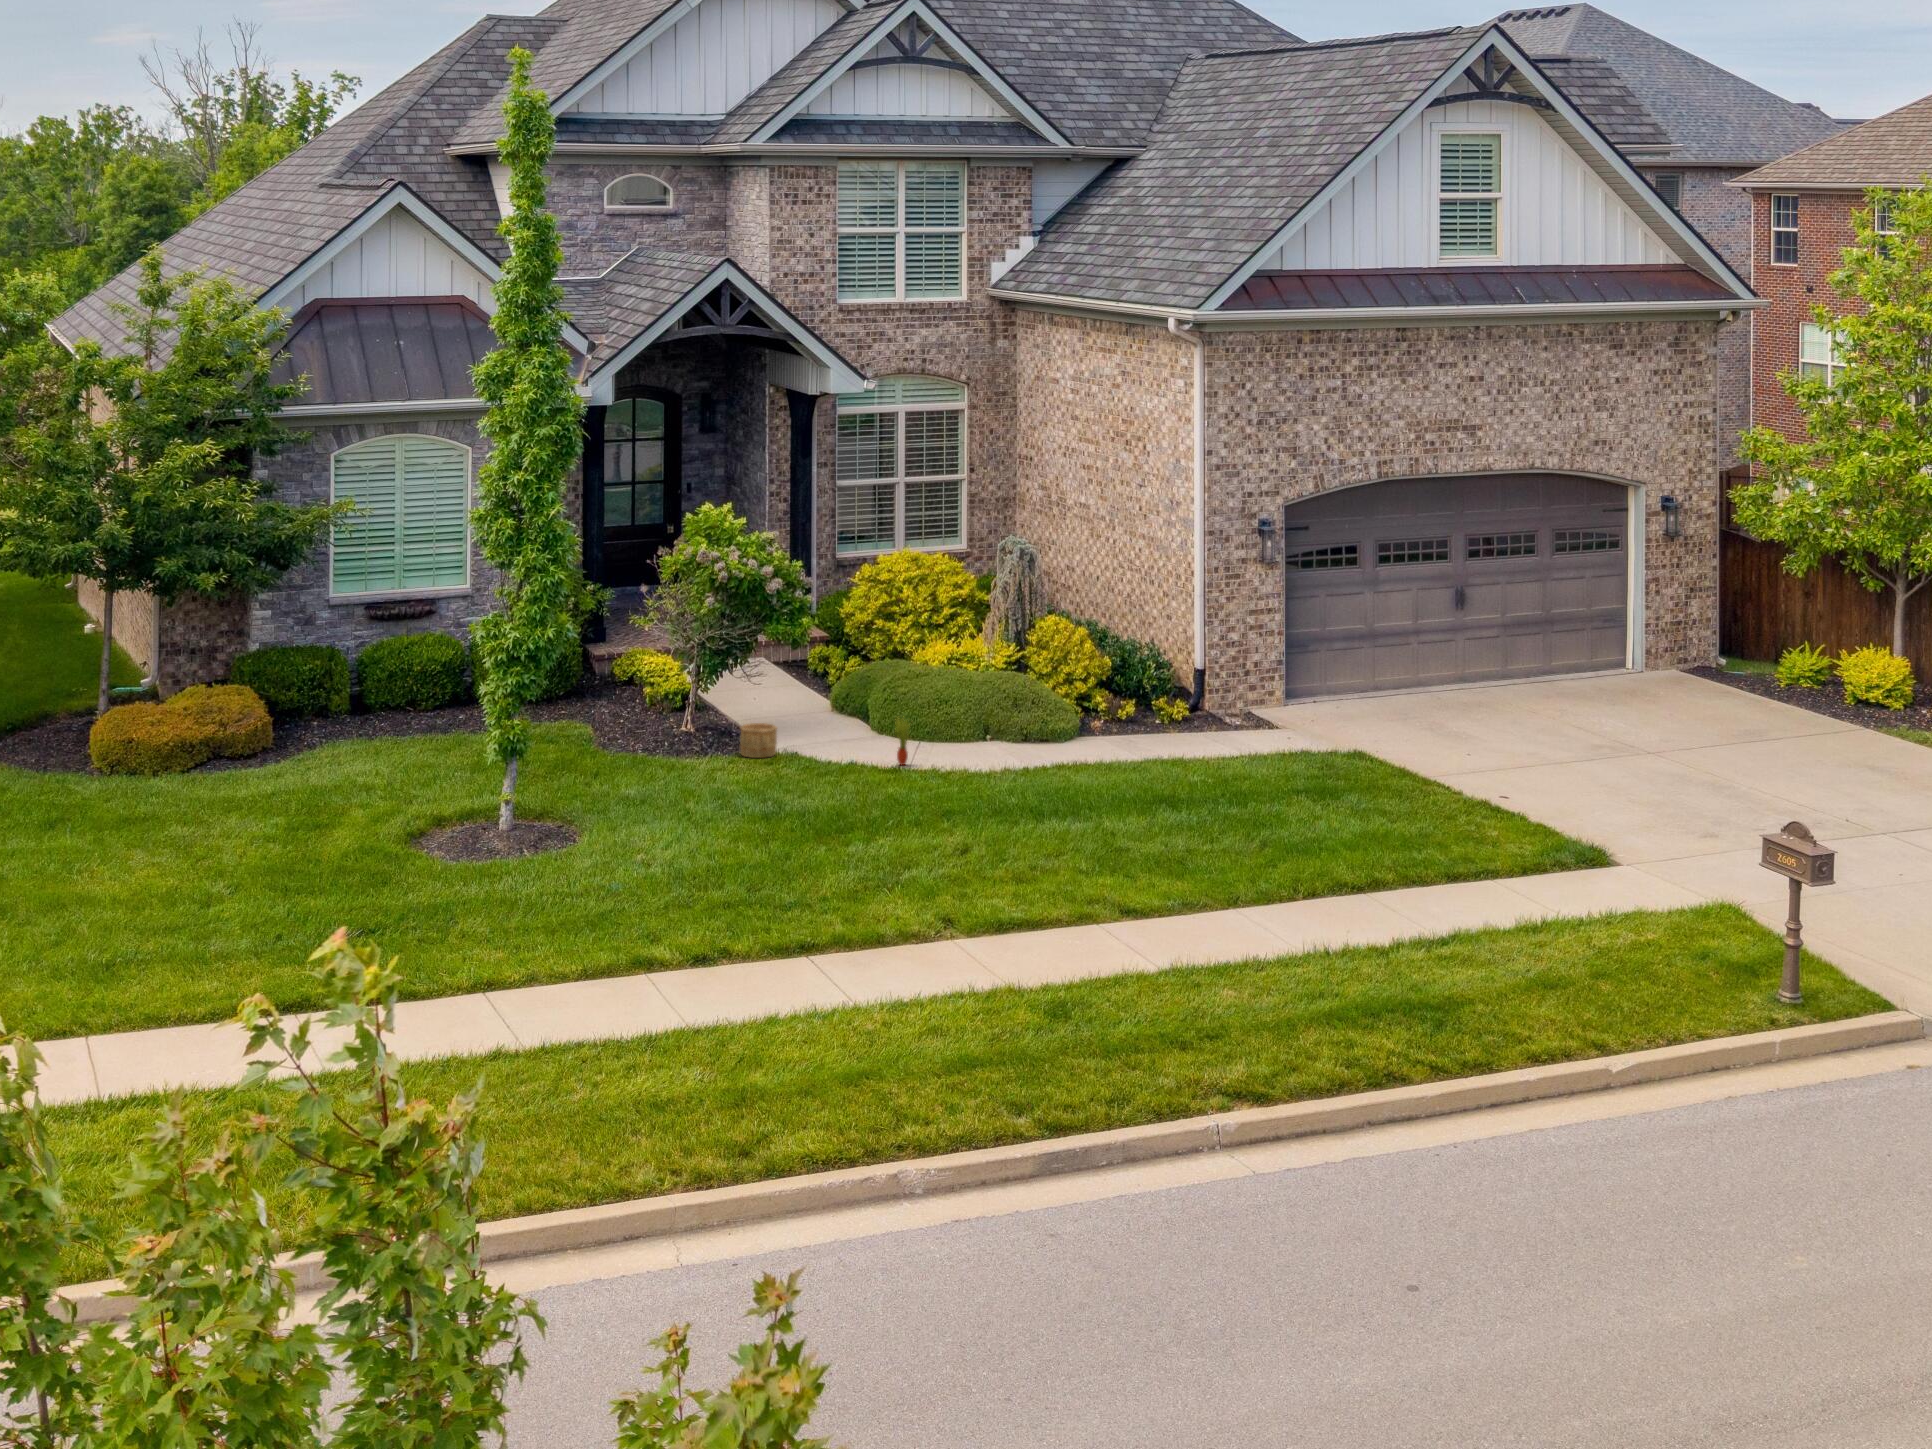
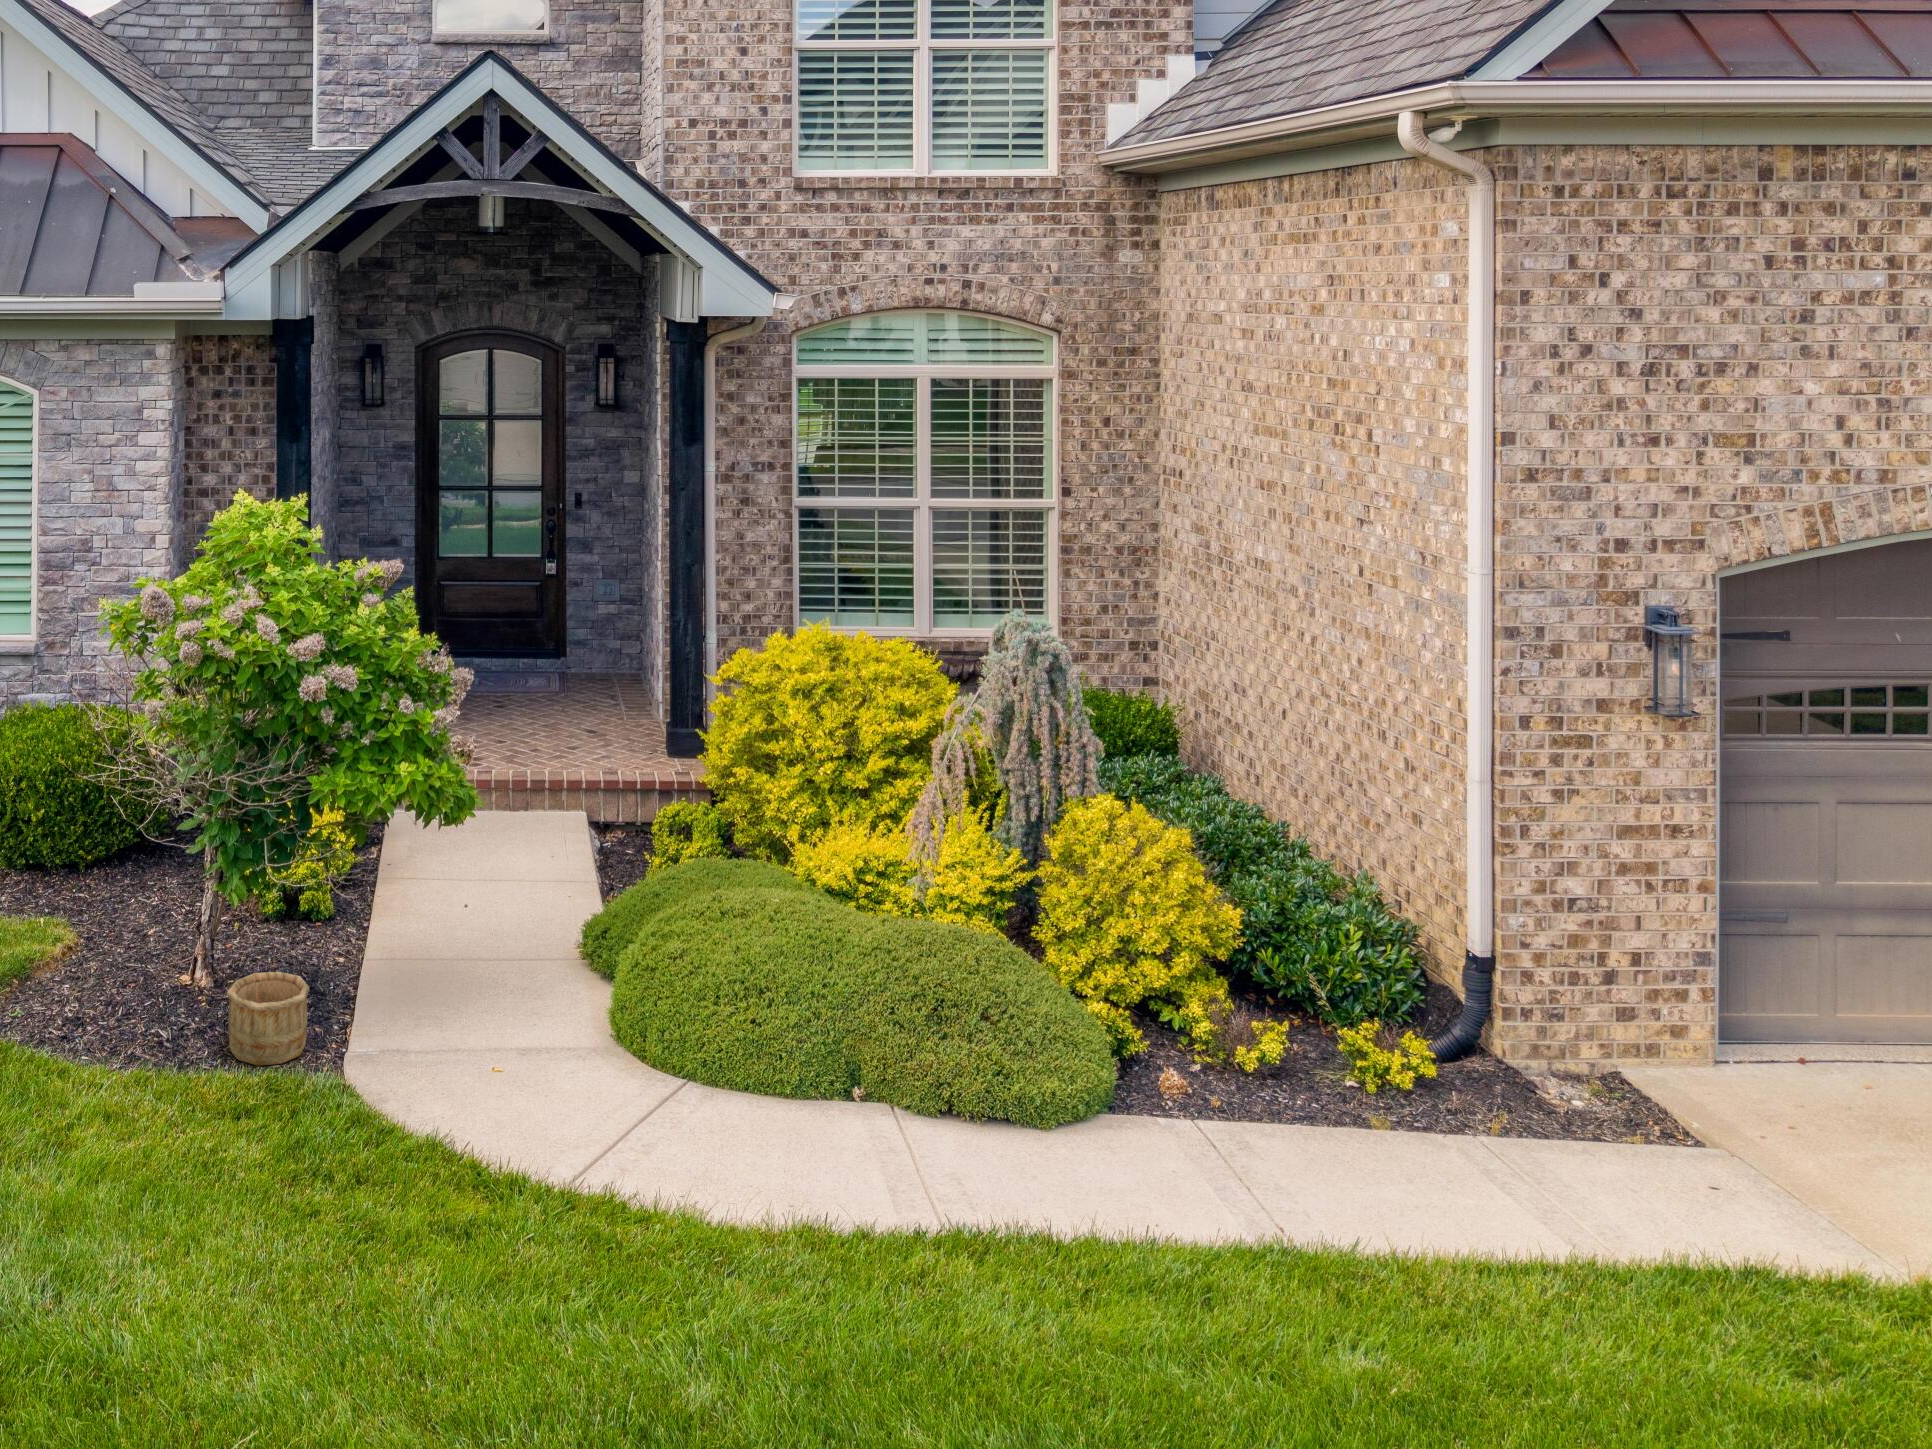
potted plant: present [895,716,909,765] -> none [454,1059,509,1189]

